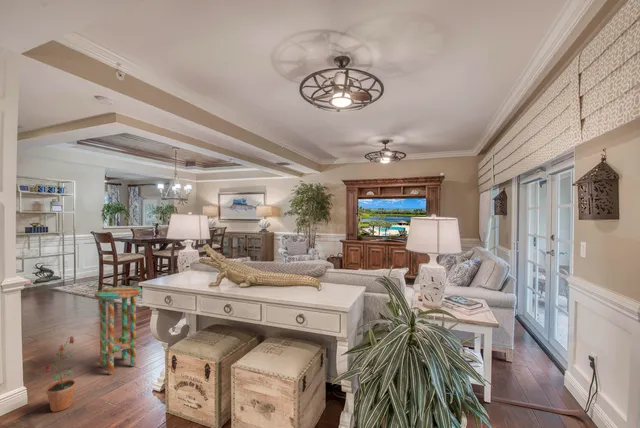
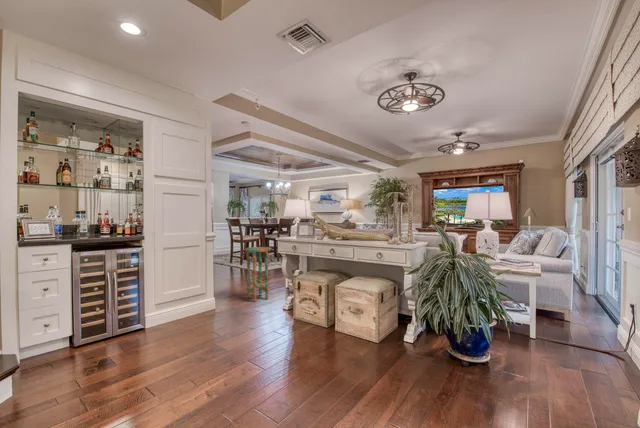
potted plant: present [45,336,75,412] -> none [224,271,240,314]

